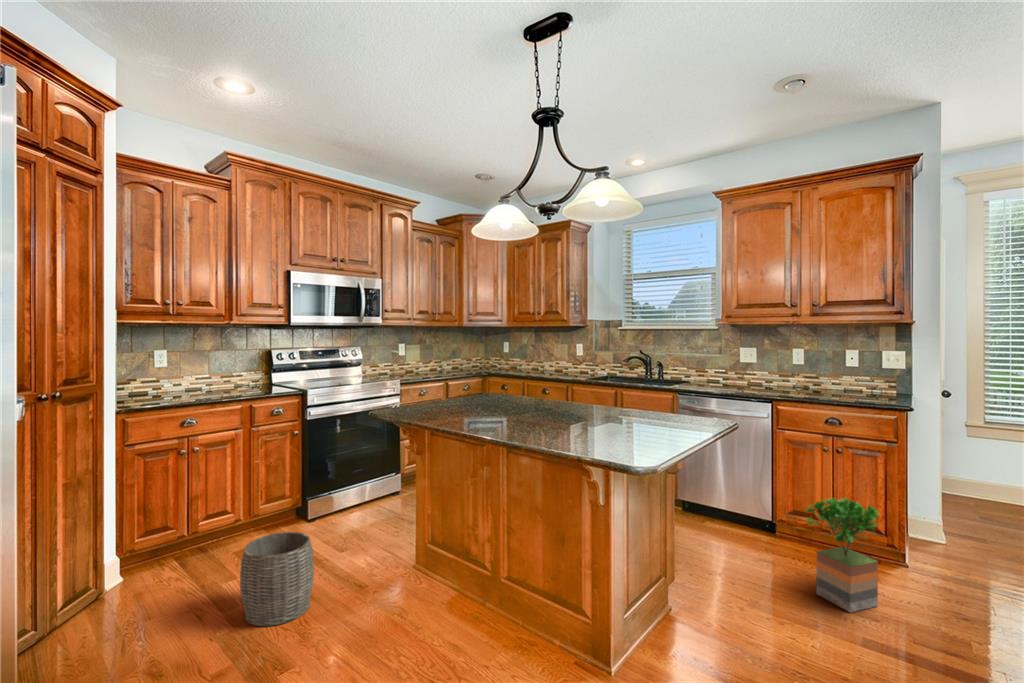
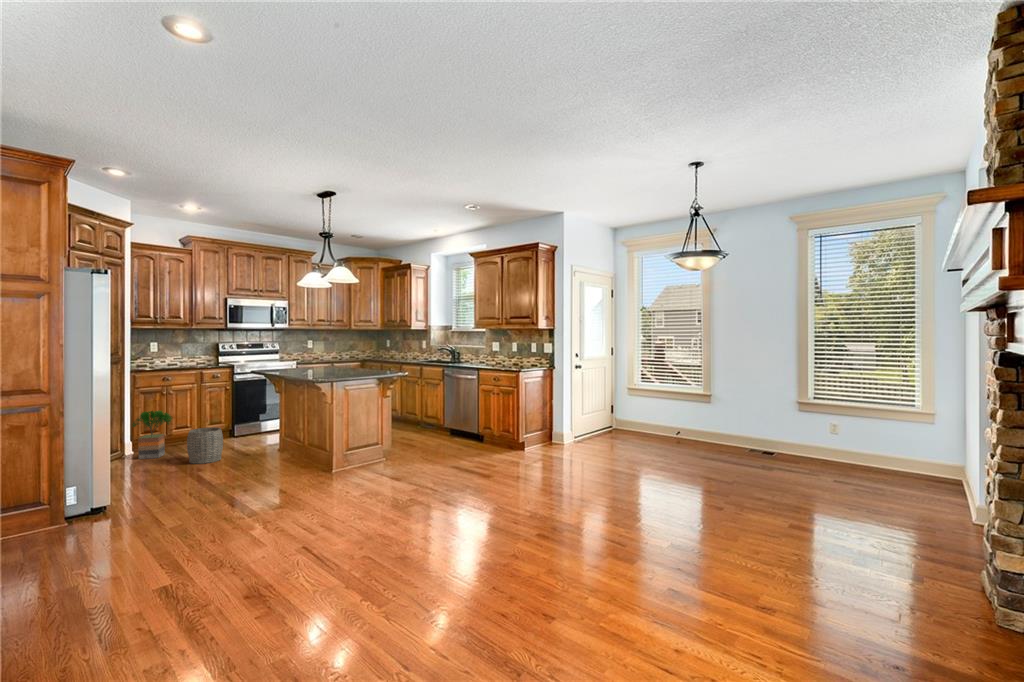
potted tree: present [806,498,879,612] -> present [132,410,172,459]

